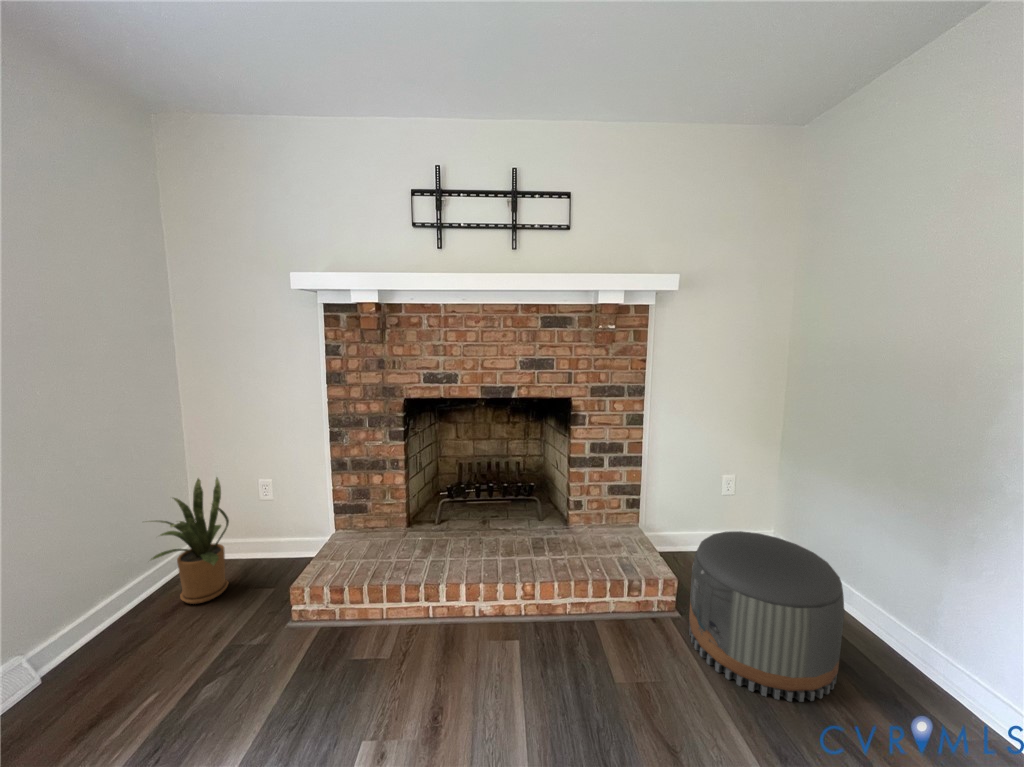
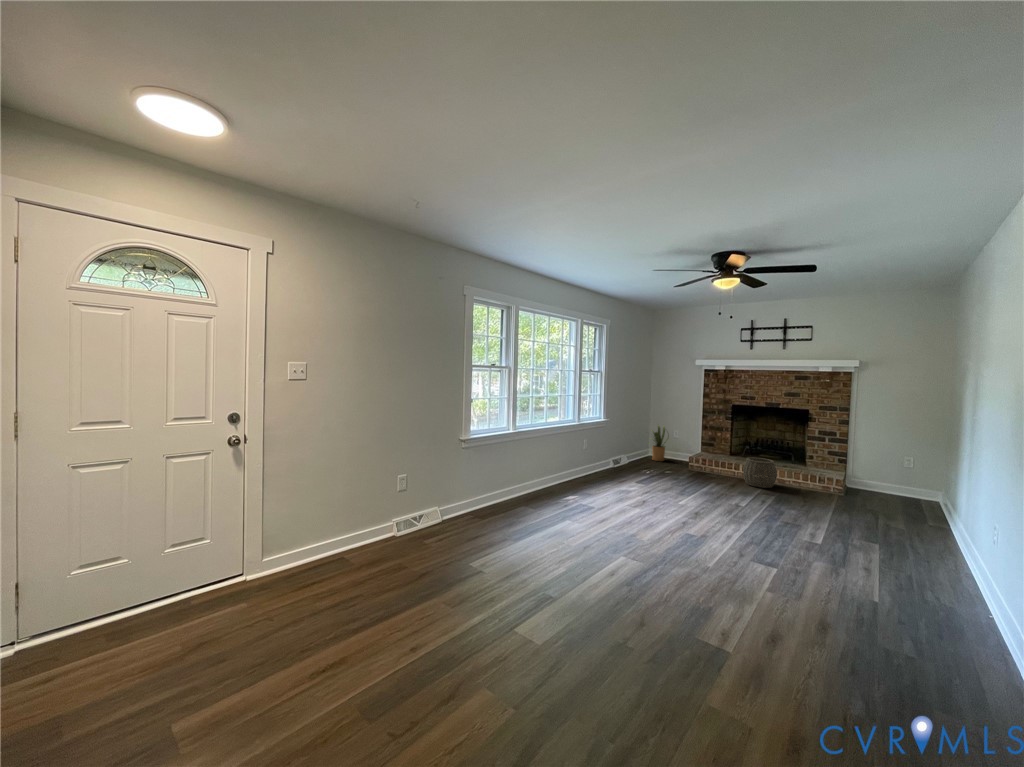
pouf: present [689,531,845,702] -> none [838,462,902,510]
woven basket: none [461,573,557,701] -> present [743,457,777,488]

